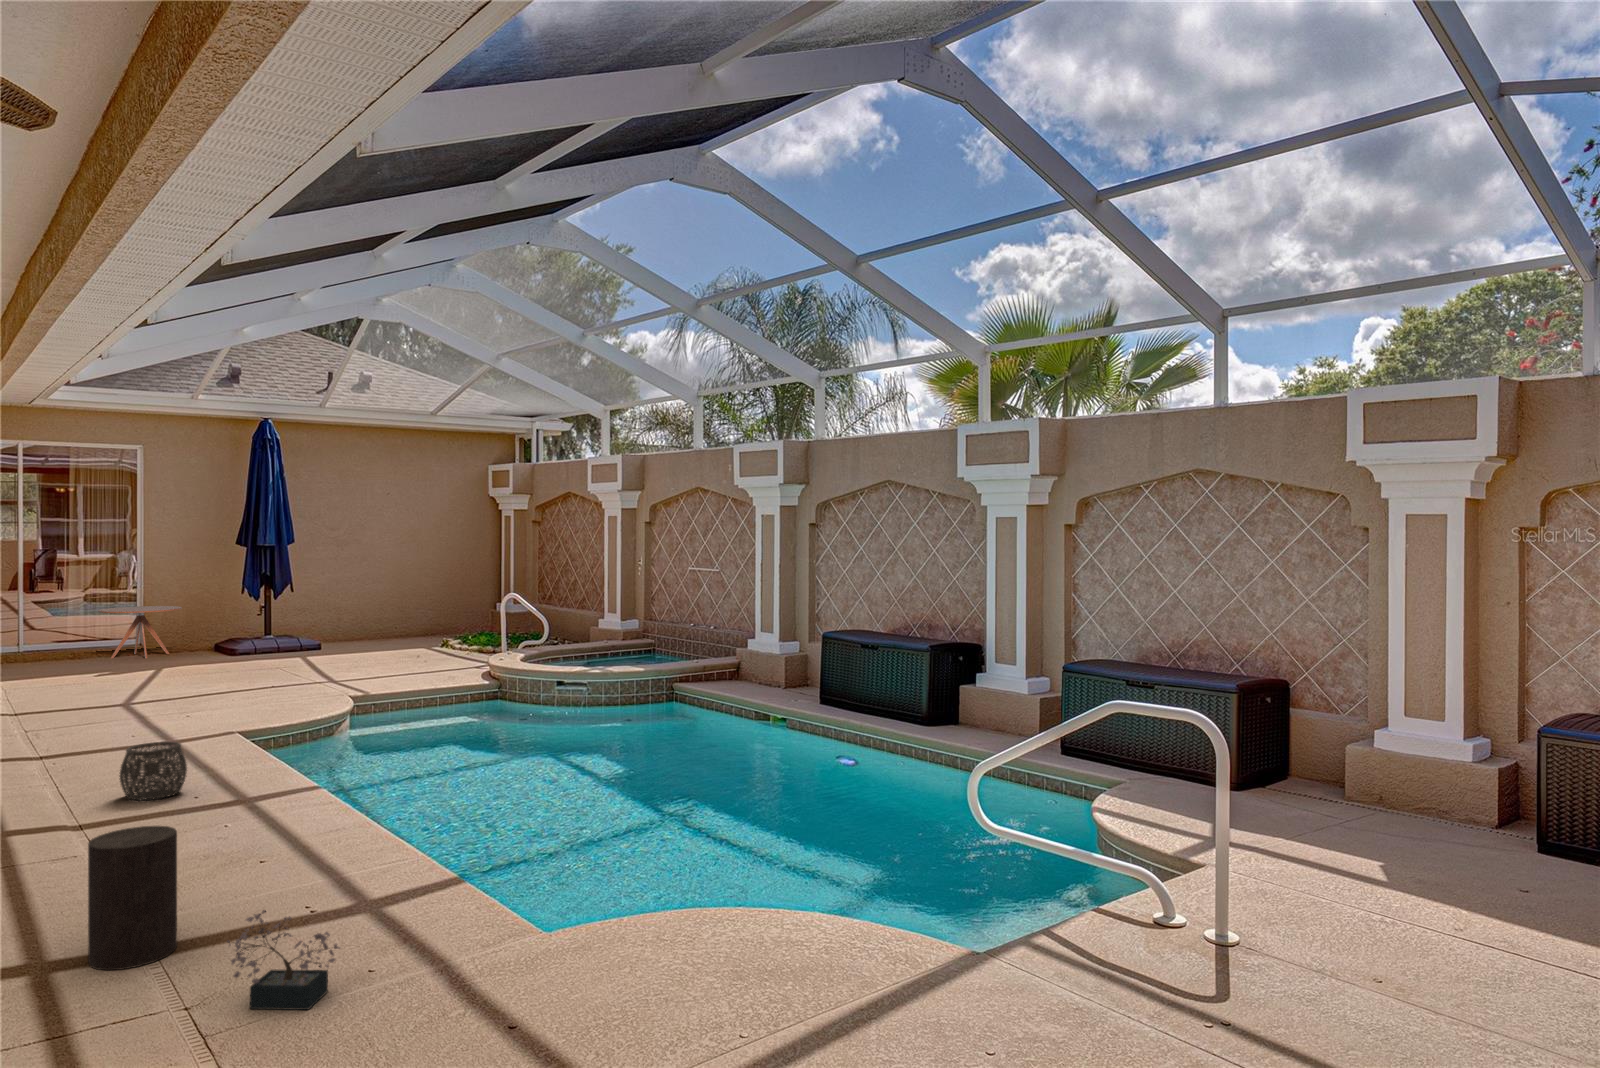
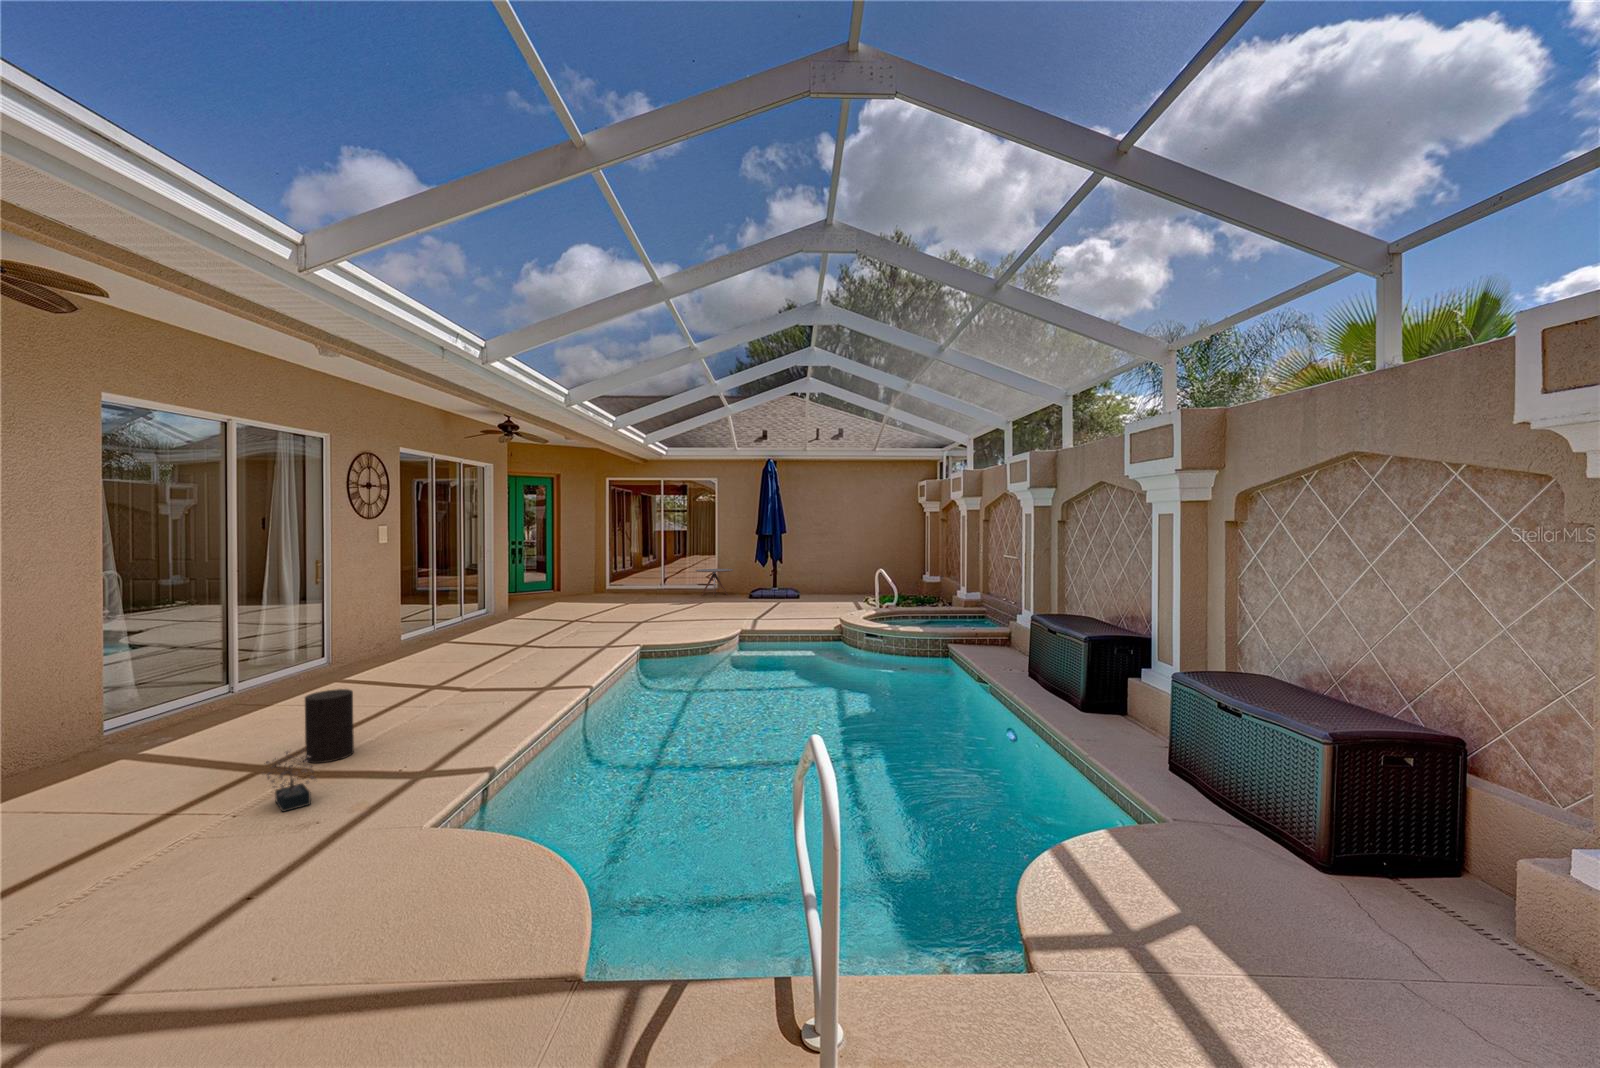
woven basket: present [119,742,187,800] -> none [521,644,554,675]

